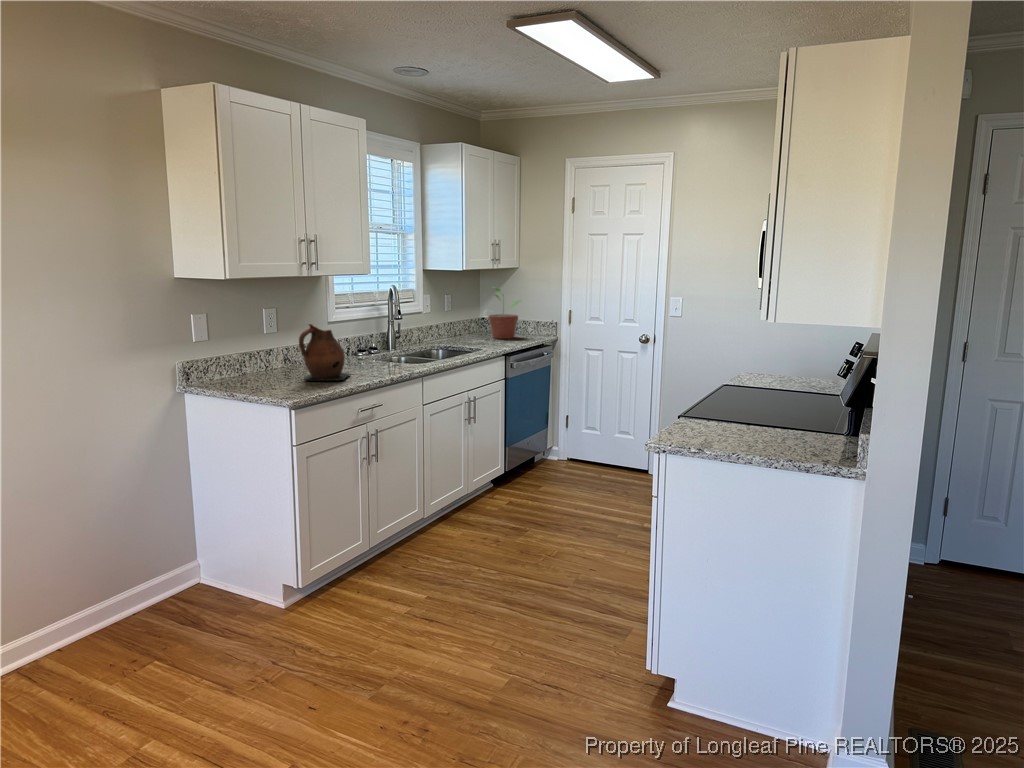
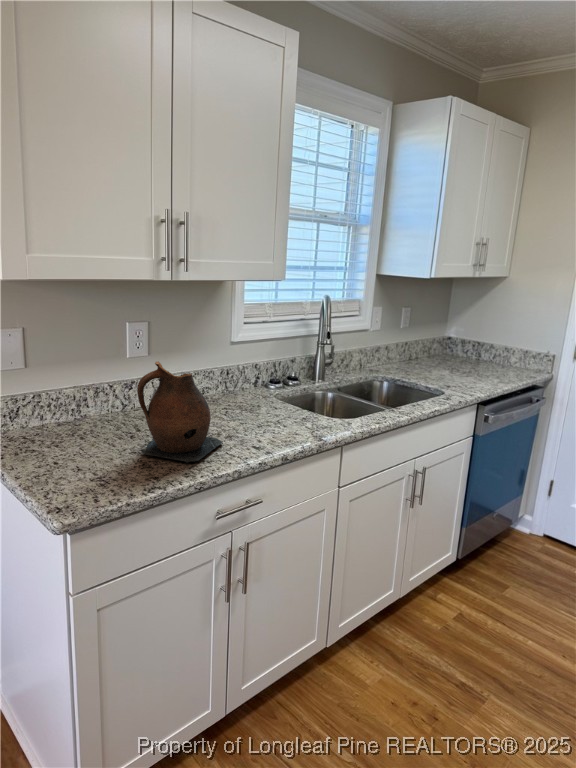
potted plant: present [489,287,521,339] -> none [457,301,507,372]

